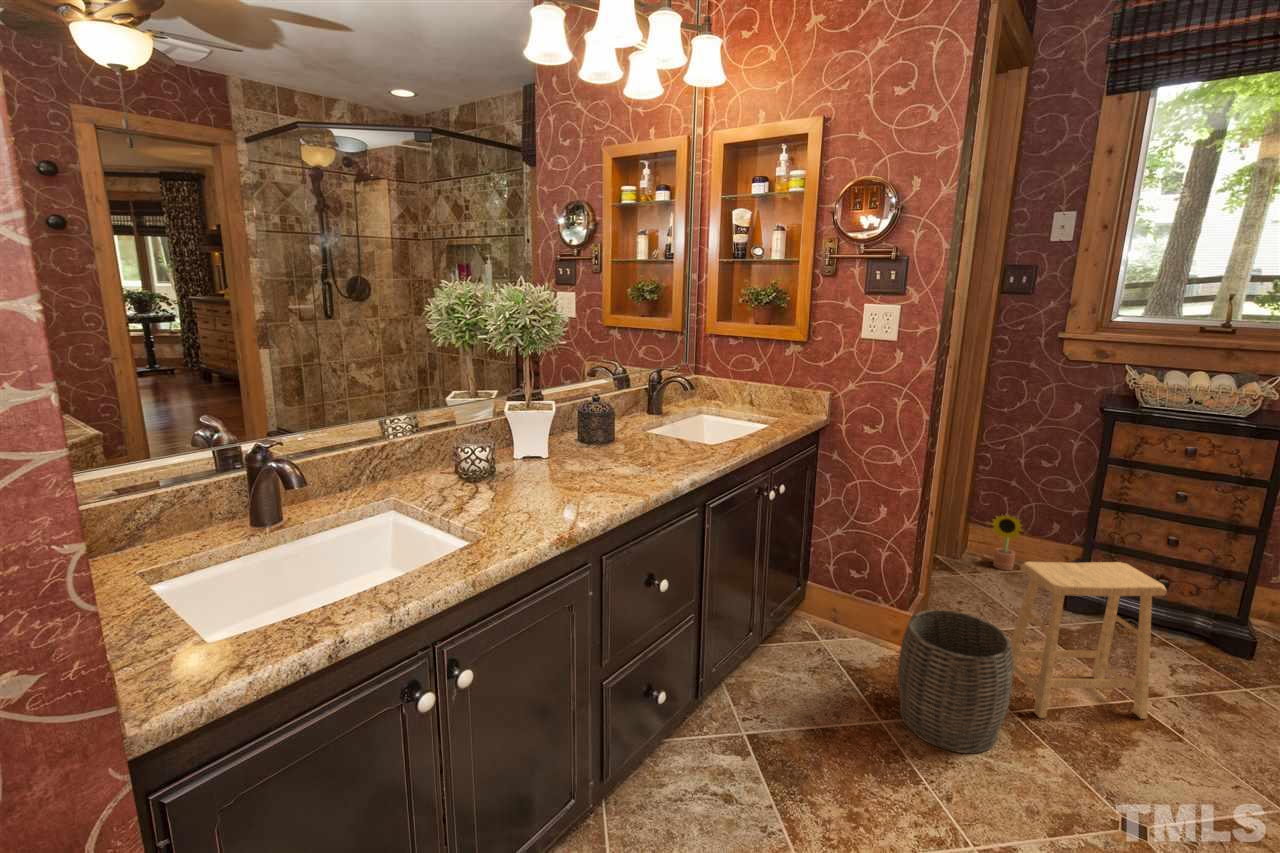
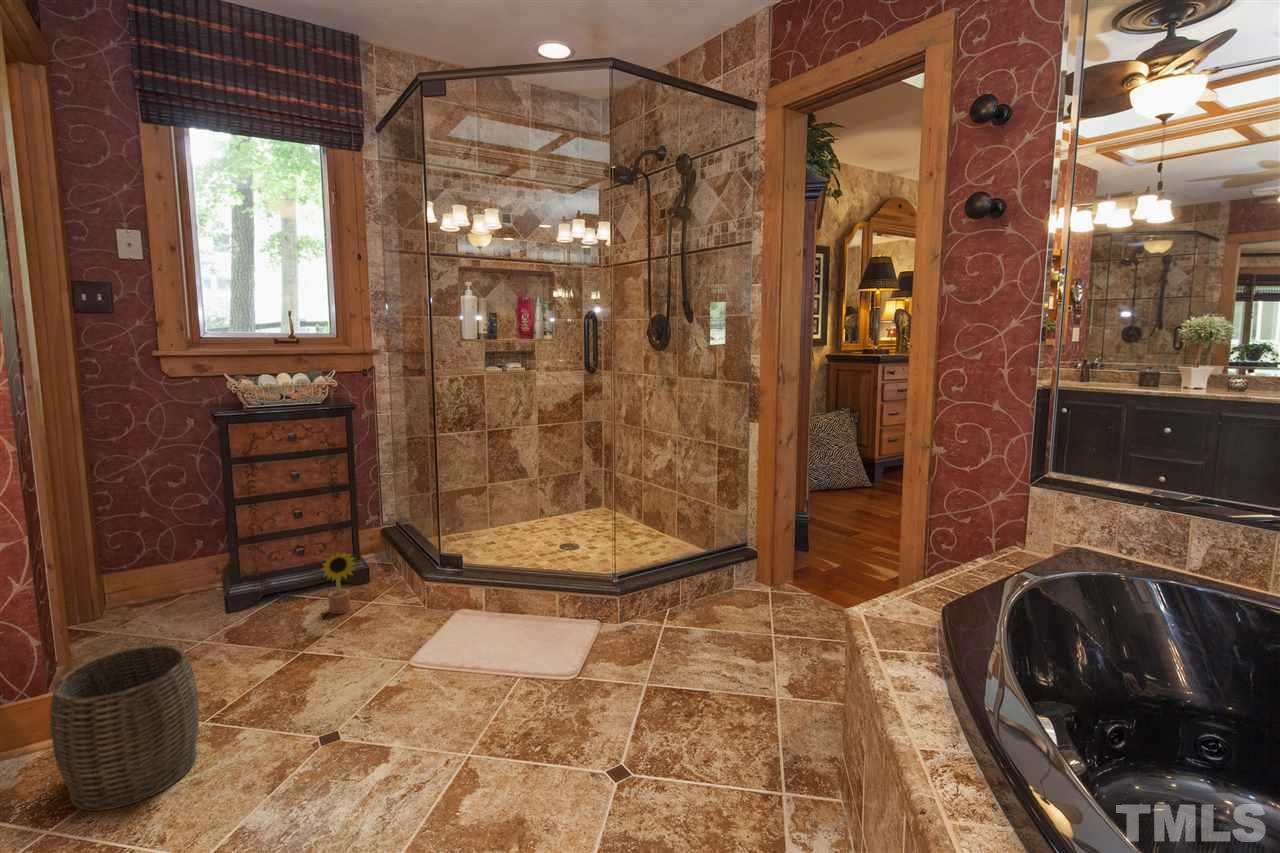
decorative plant: present [991,515,1023,570] -> present [322,553,356,614]
footstool: present [1011,562,1166,719] -> none [173,541,317,711]

